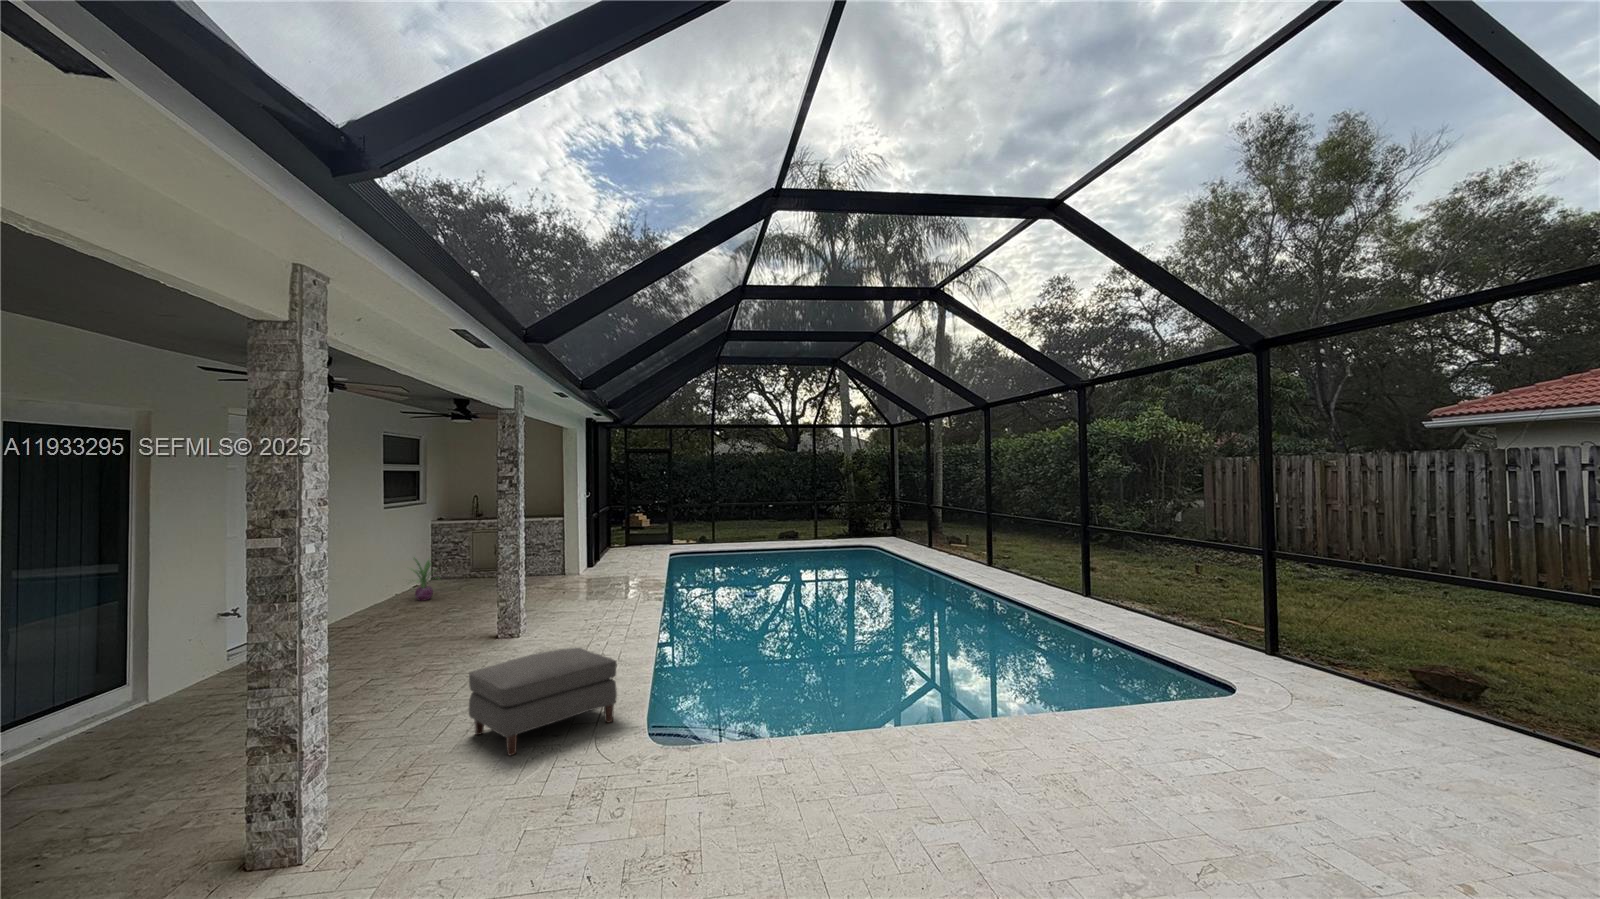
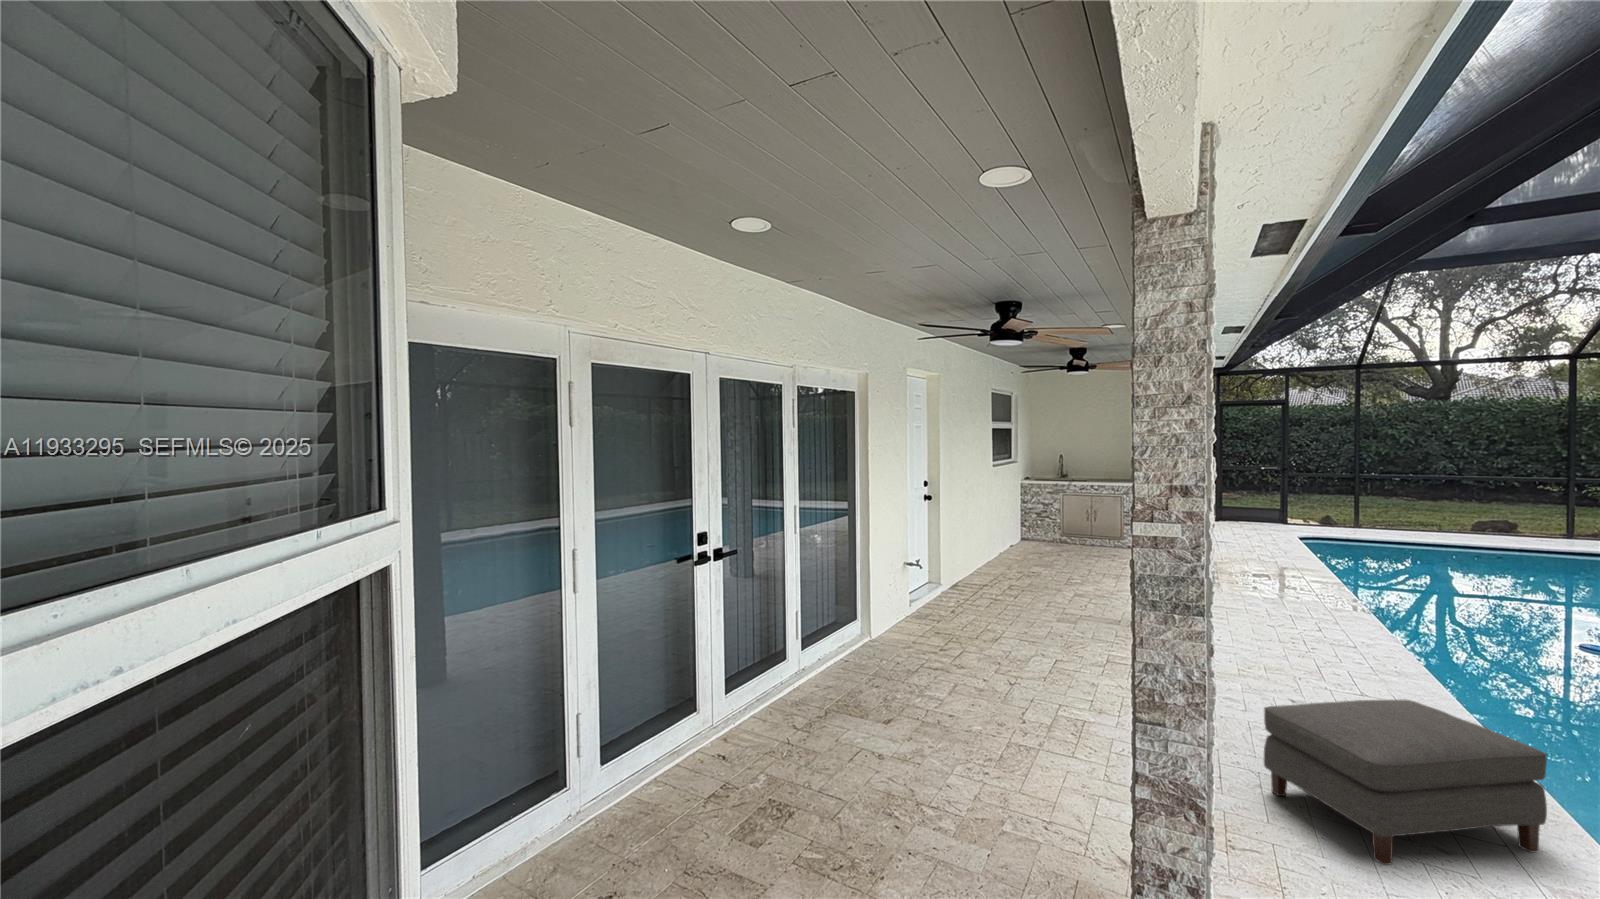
decorative plant: present [411,558,439,601] -> none [1000,517,1053,562]

